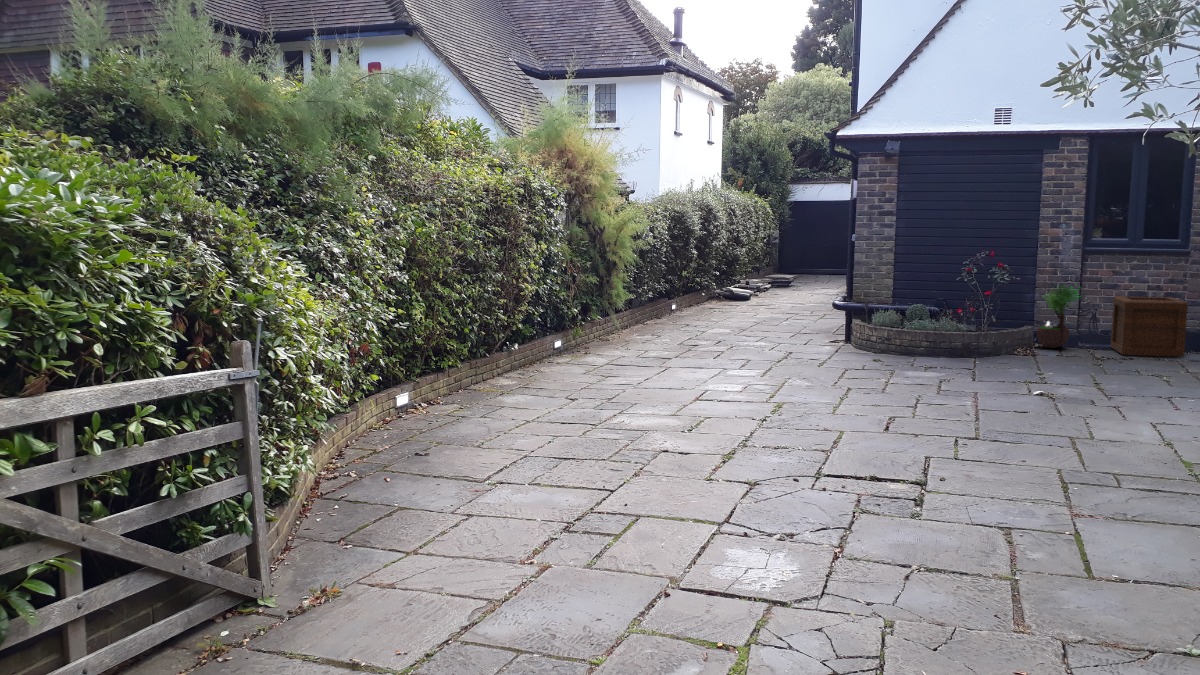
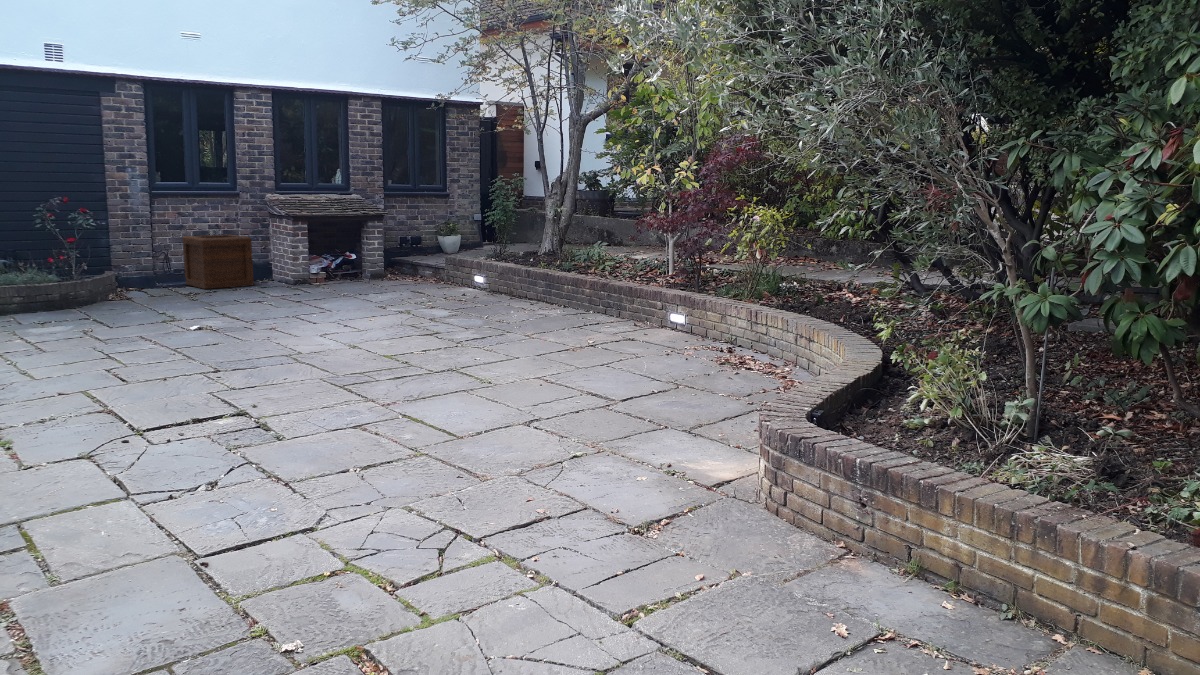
potted tree: present [1037,284,1078,348] -> none [118,223,159,290]

